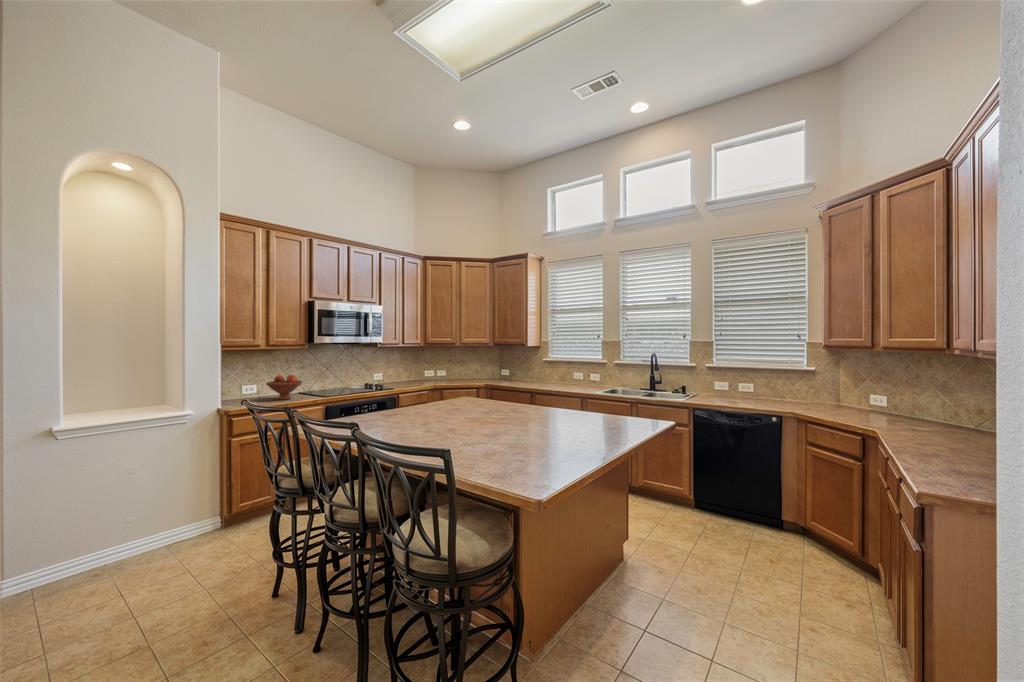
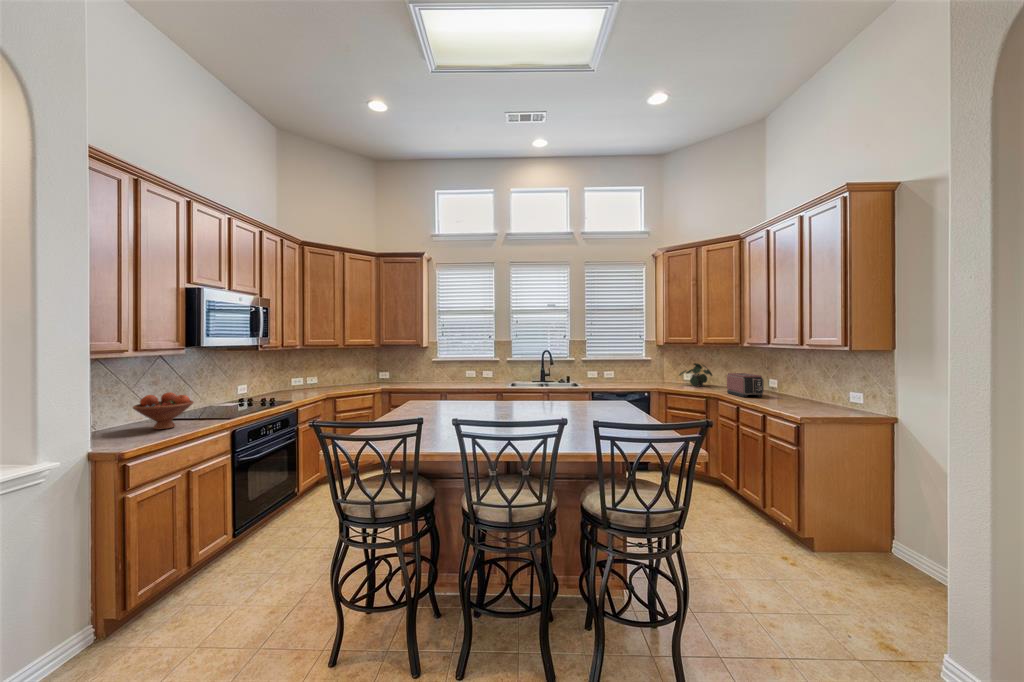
potted plant: none [848,380,915,418] -> present [679,363,712,386]
toaster: none [904,398,965,446] -> present [727,373,764,397]

